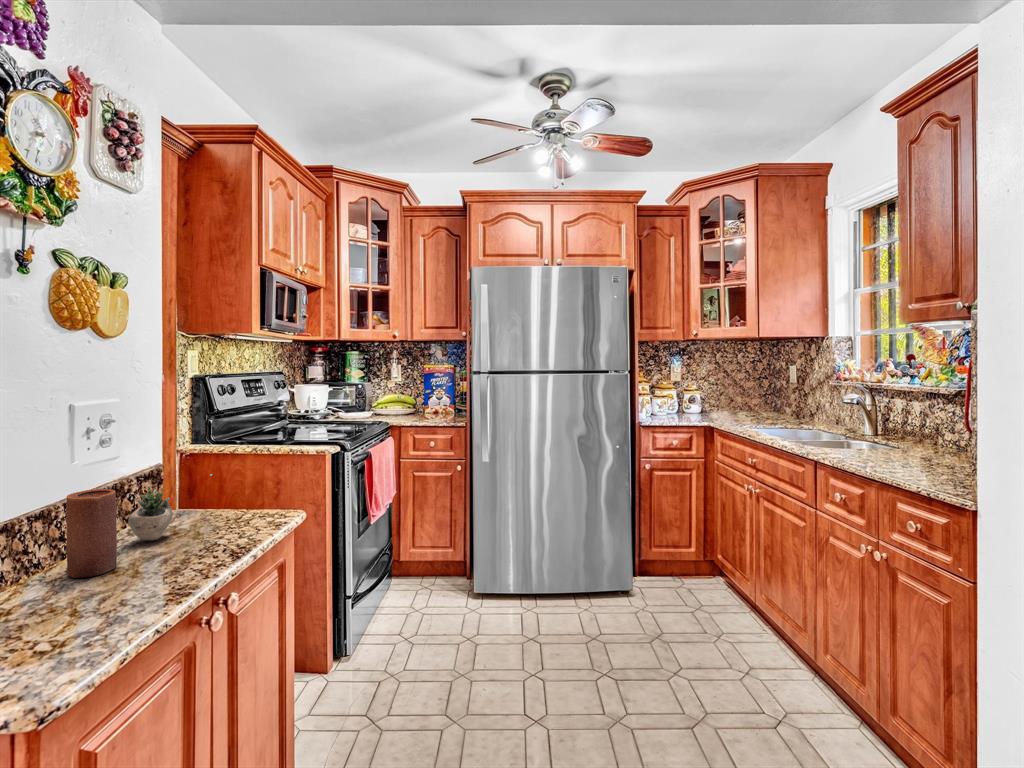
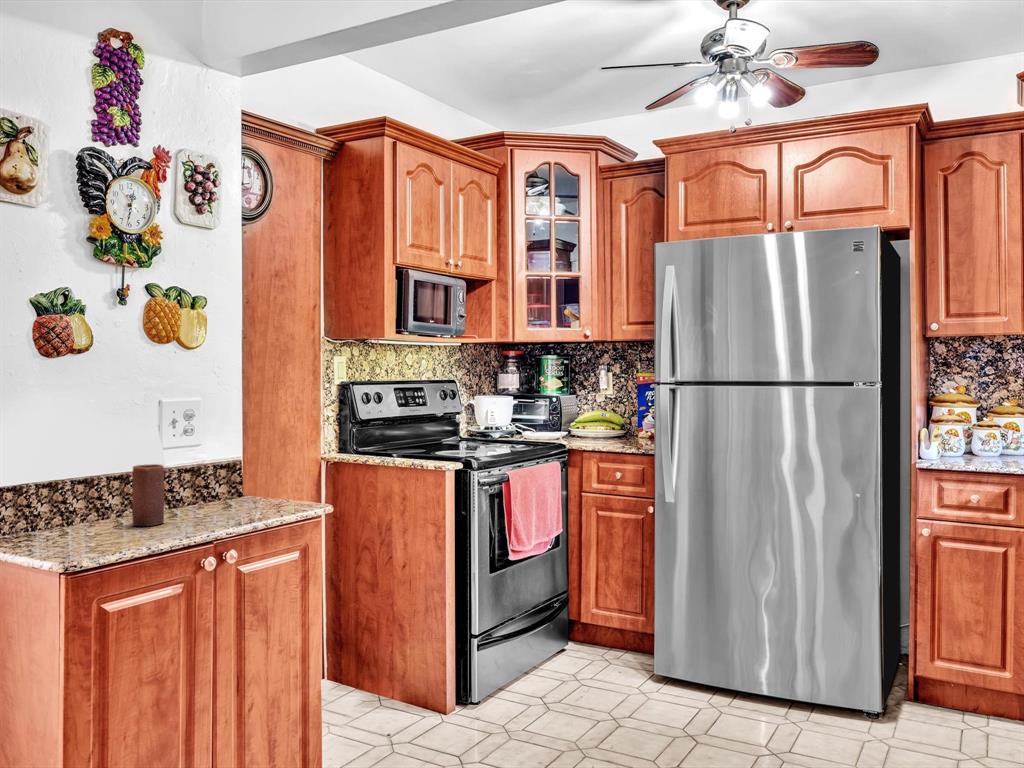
succulent plant: present [128,474,212,540] -> none [187,464,248,514]

